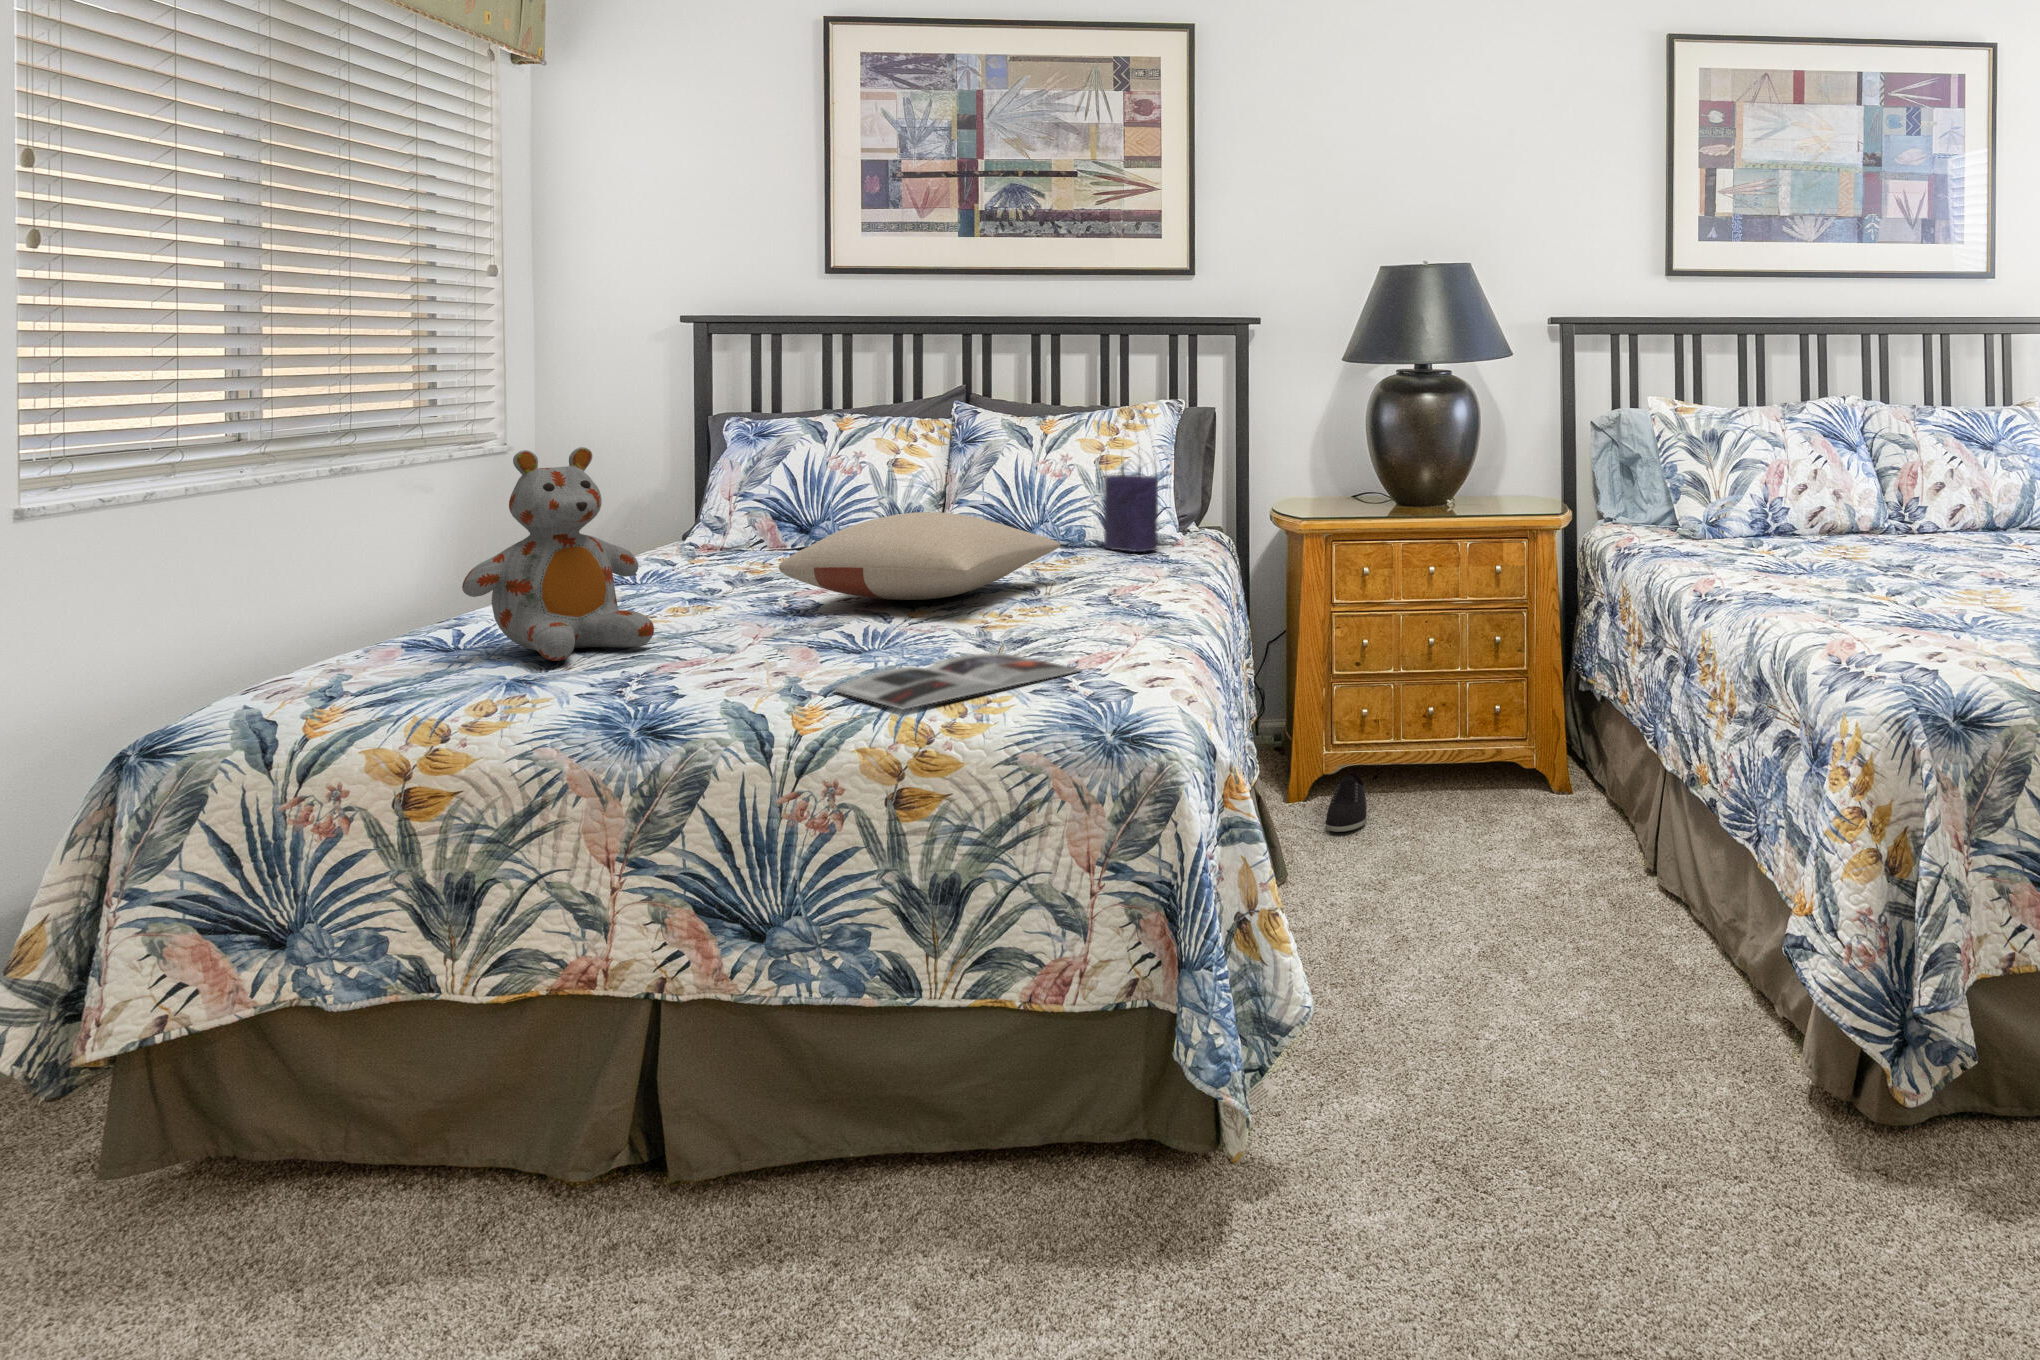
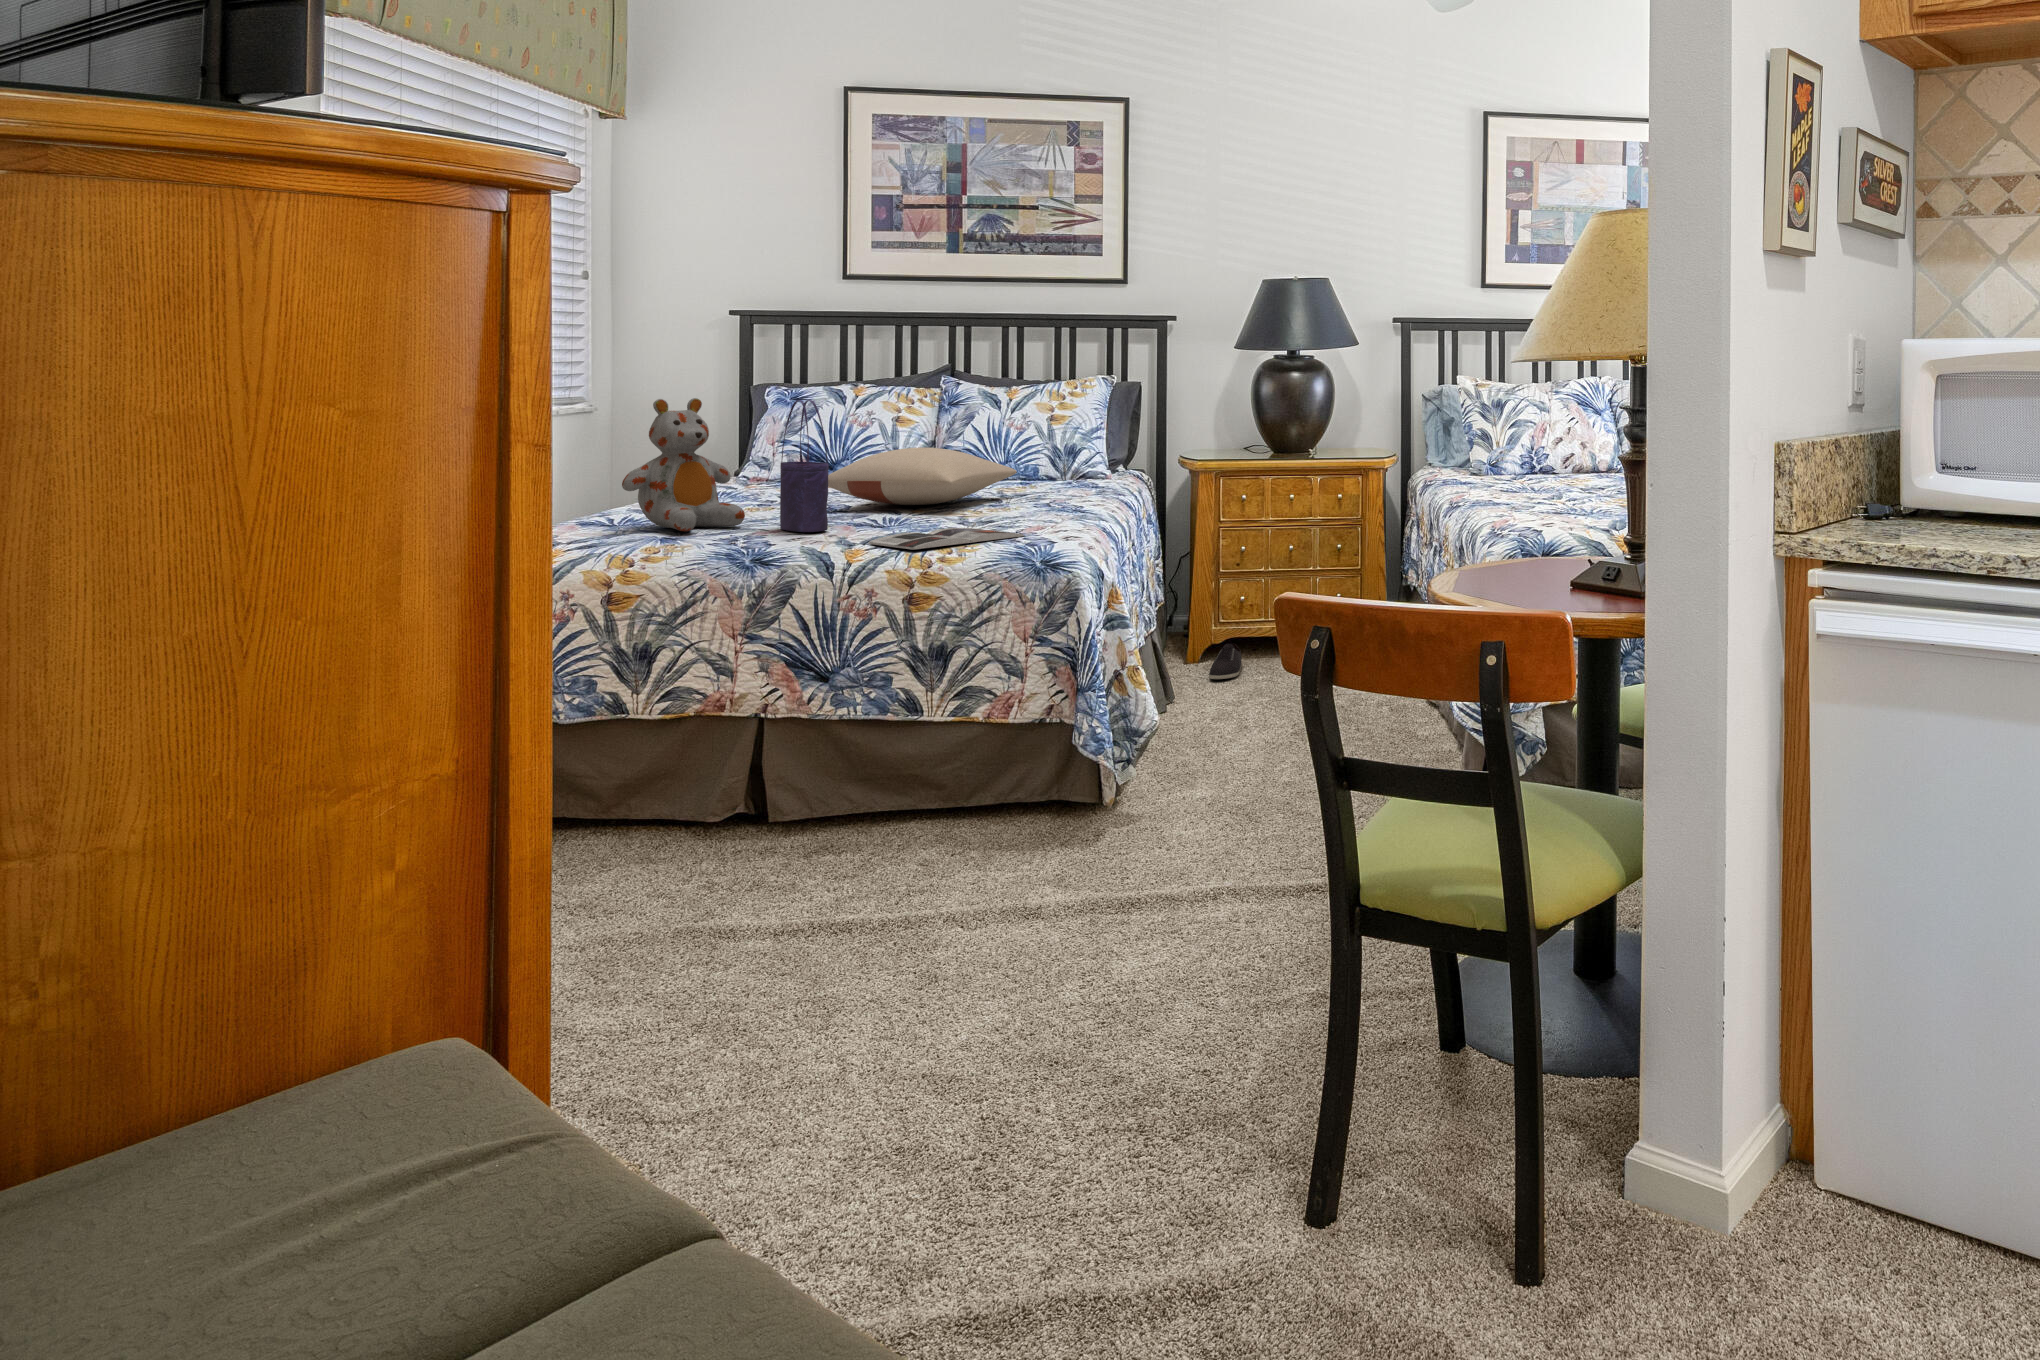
tote bag: present [1104,410,1158,552] -> present [780,400,828,532]

